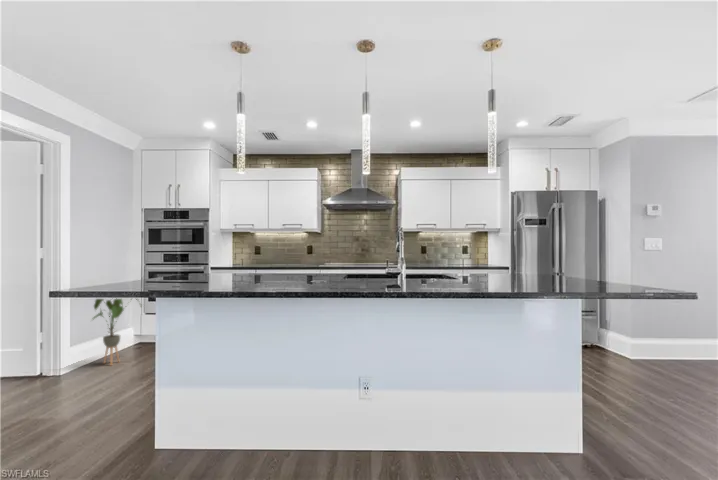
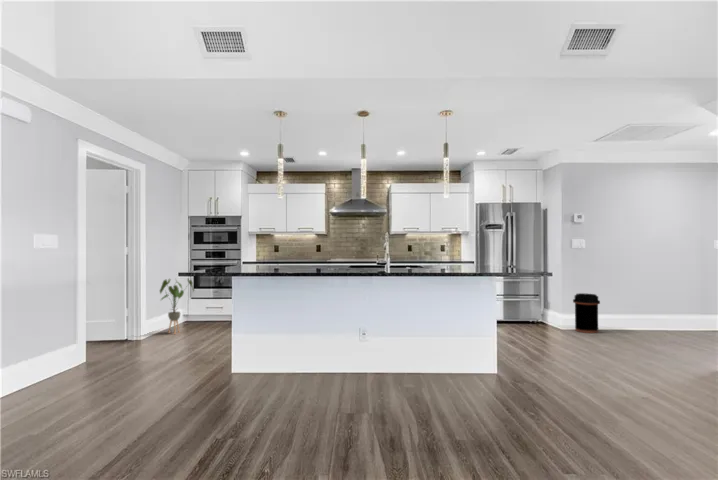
trash can: none [646,312,686,367] -> present [573,293,600,333]

